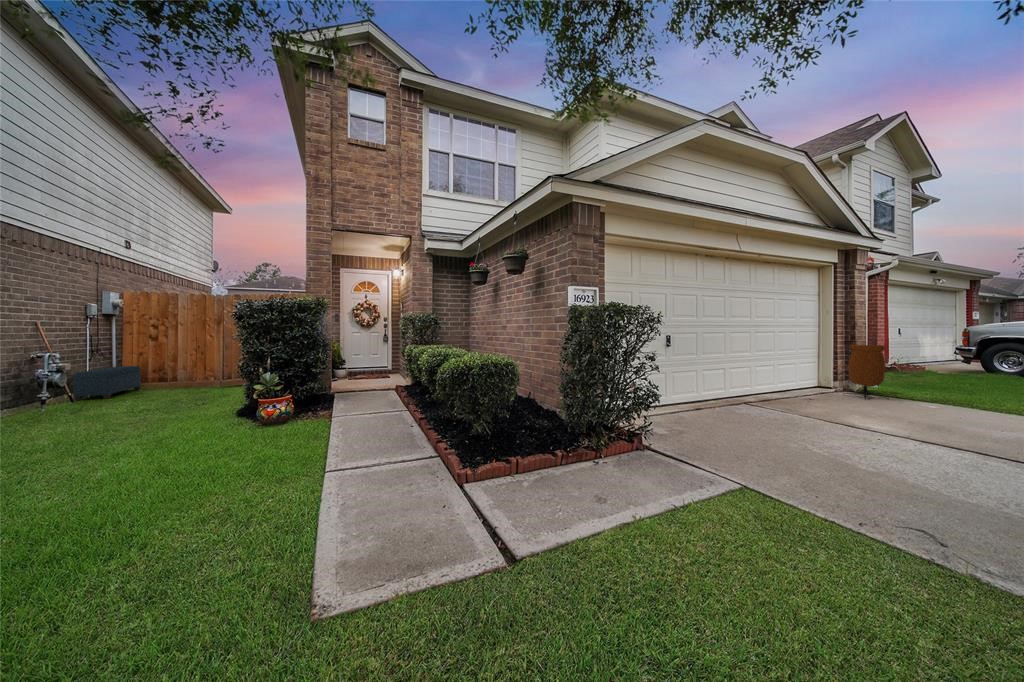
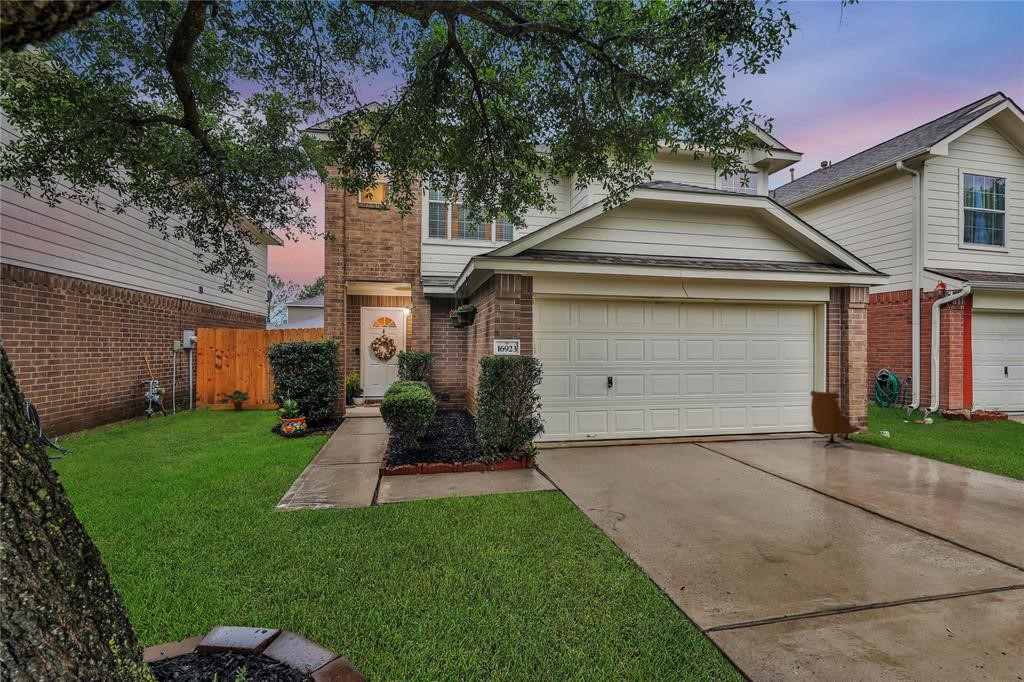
potted plant: none [155,364,203,389] -> present [218,390,250,411]
bench: present [73,366,141,400] -> none [165,390,208,416]

